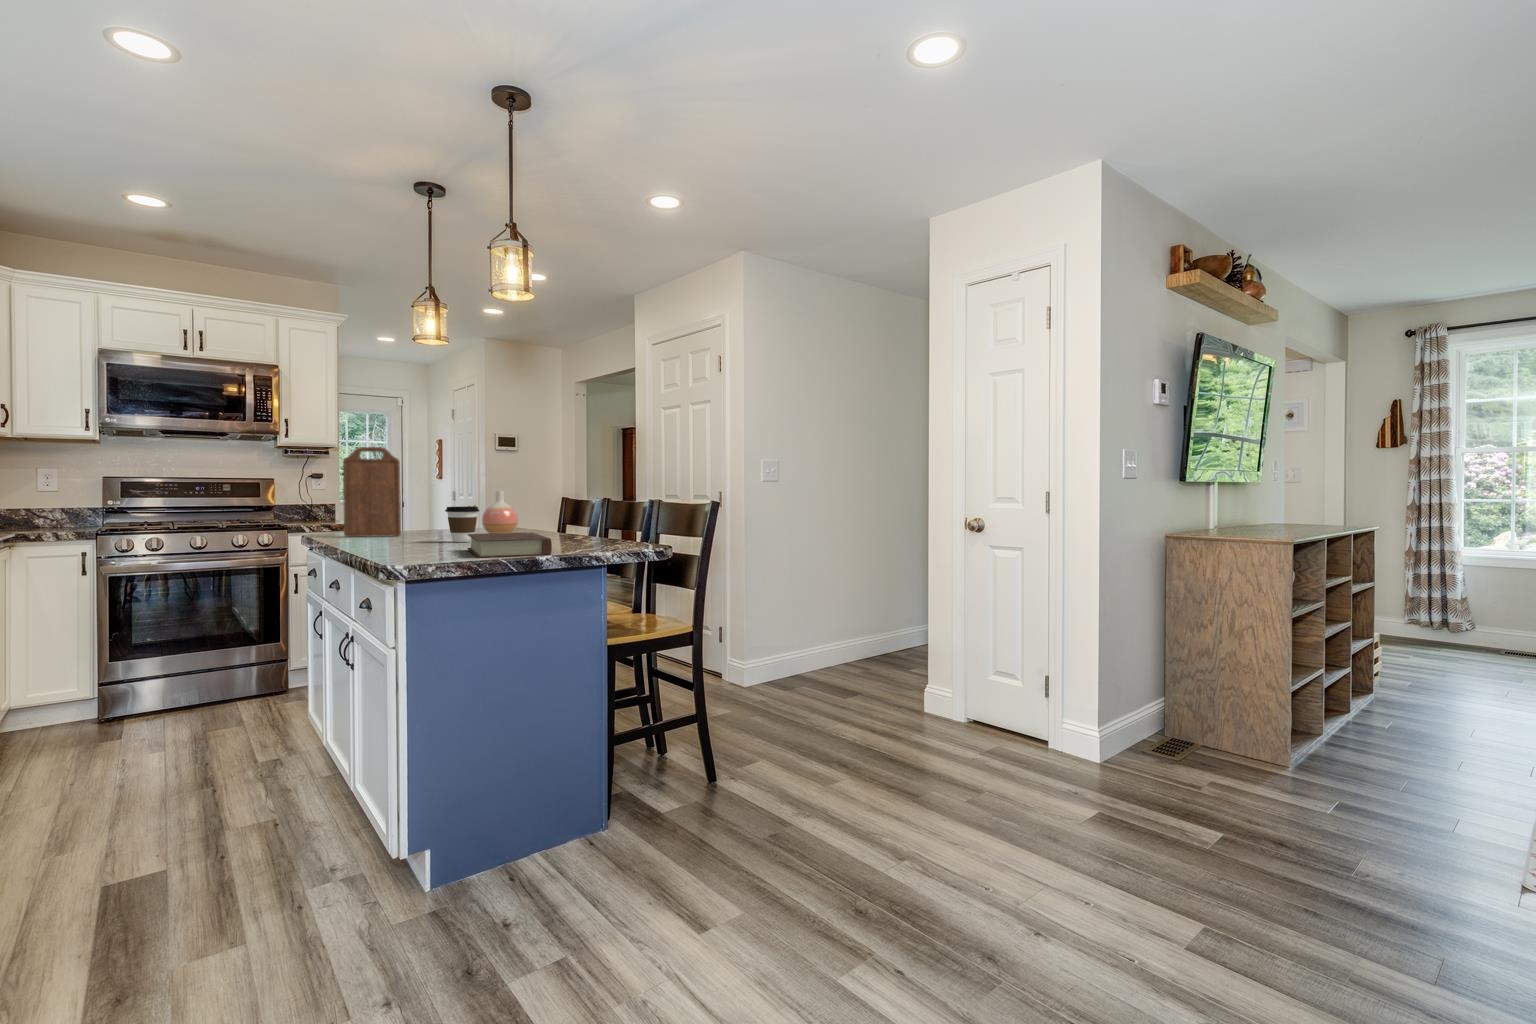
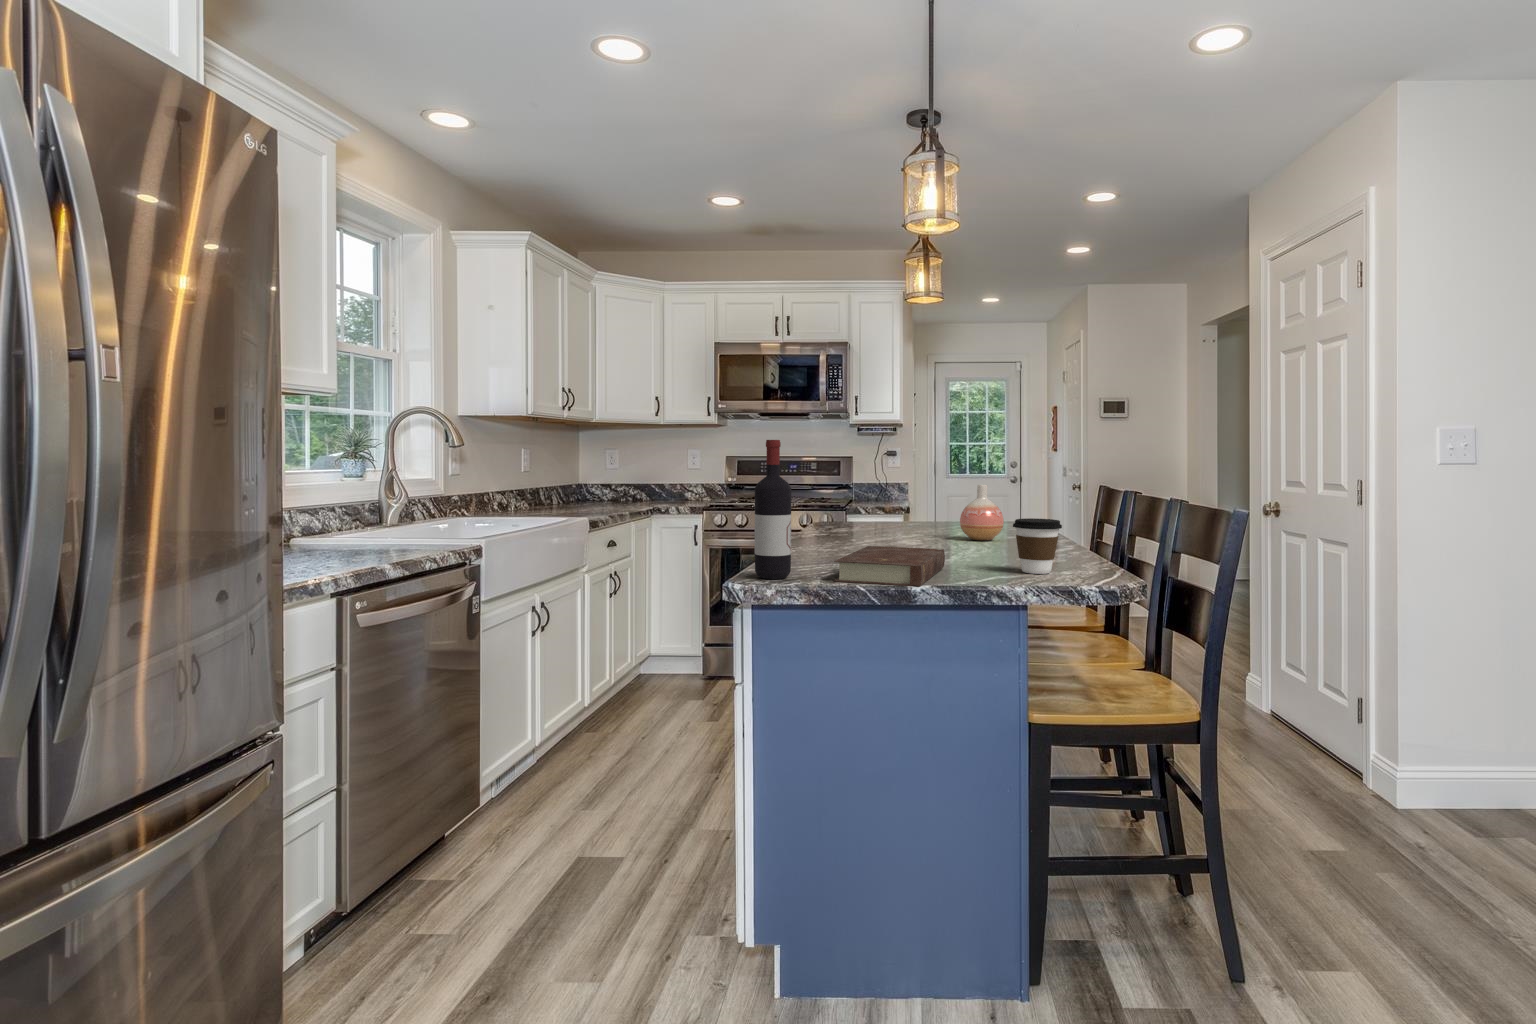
wine bottle: none [399,439,435,561] -> present [755,440,791,579]
cutting board: present [343,447,401,537] -> none [833,433,885,532]
coffee cup: present [445,506,479,542] -> present [1013,518,1062,574]

